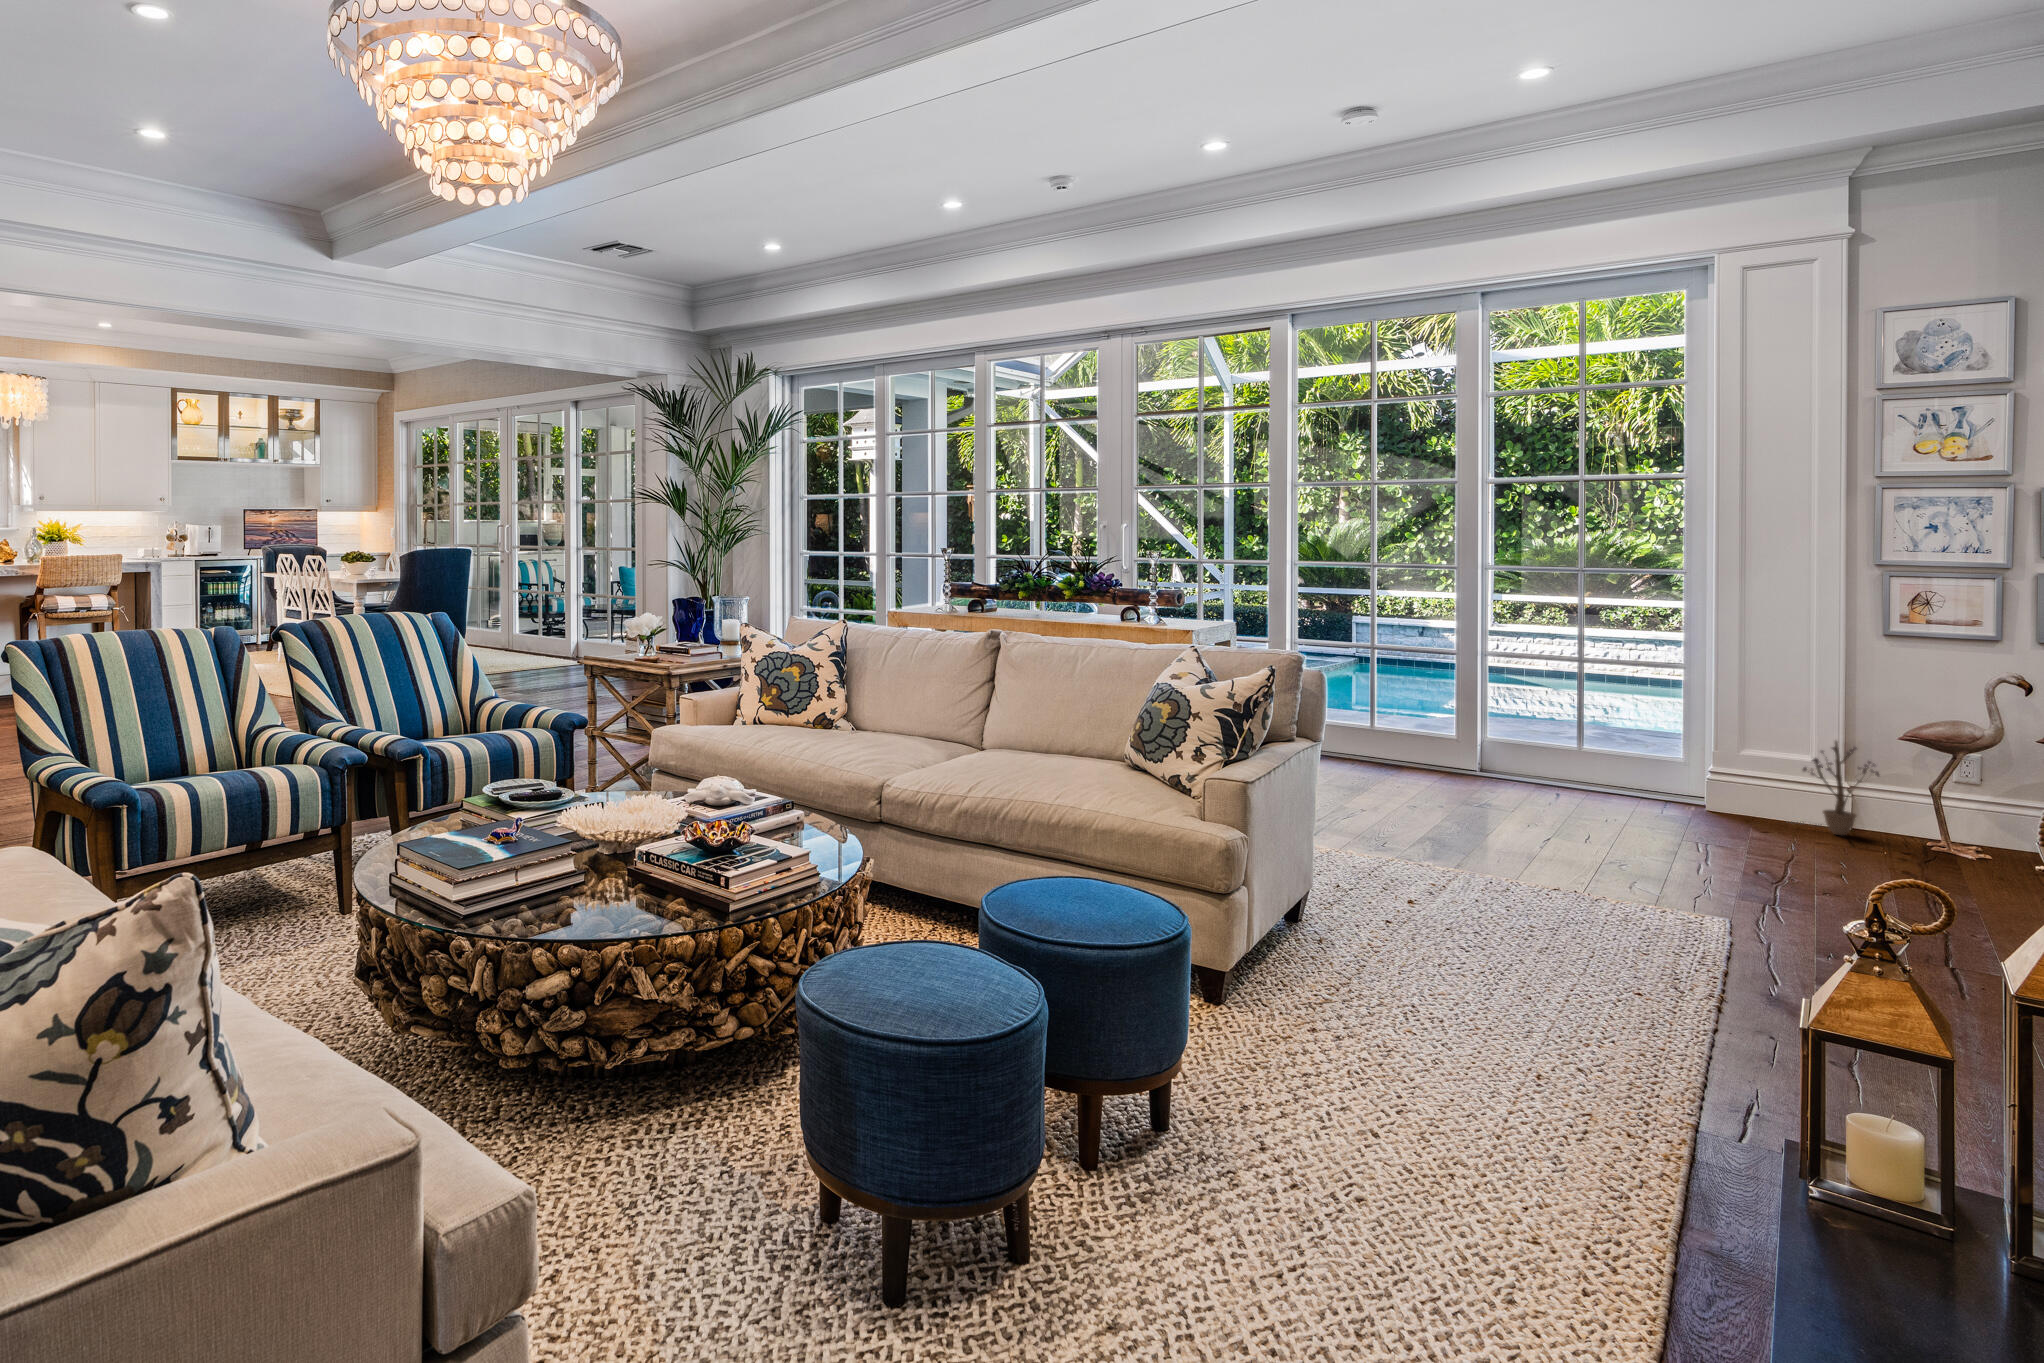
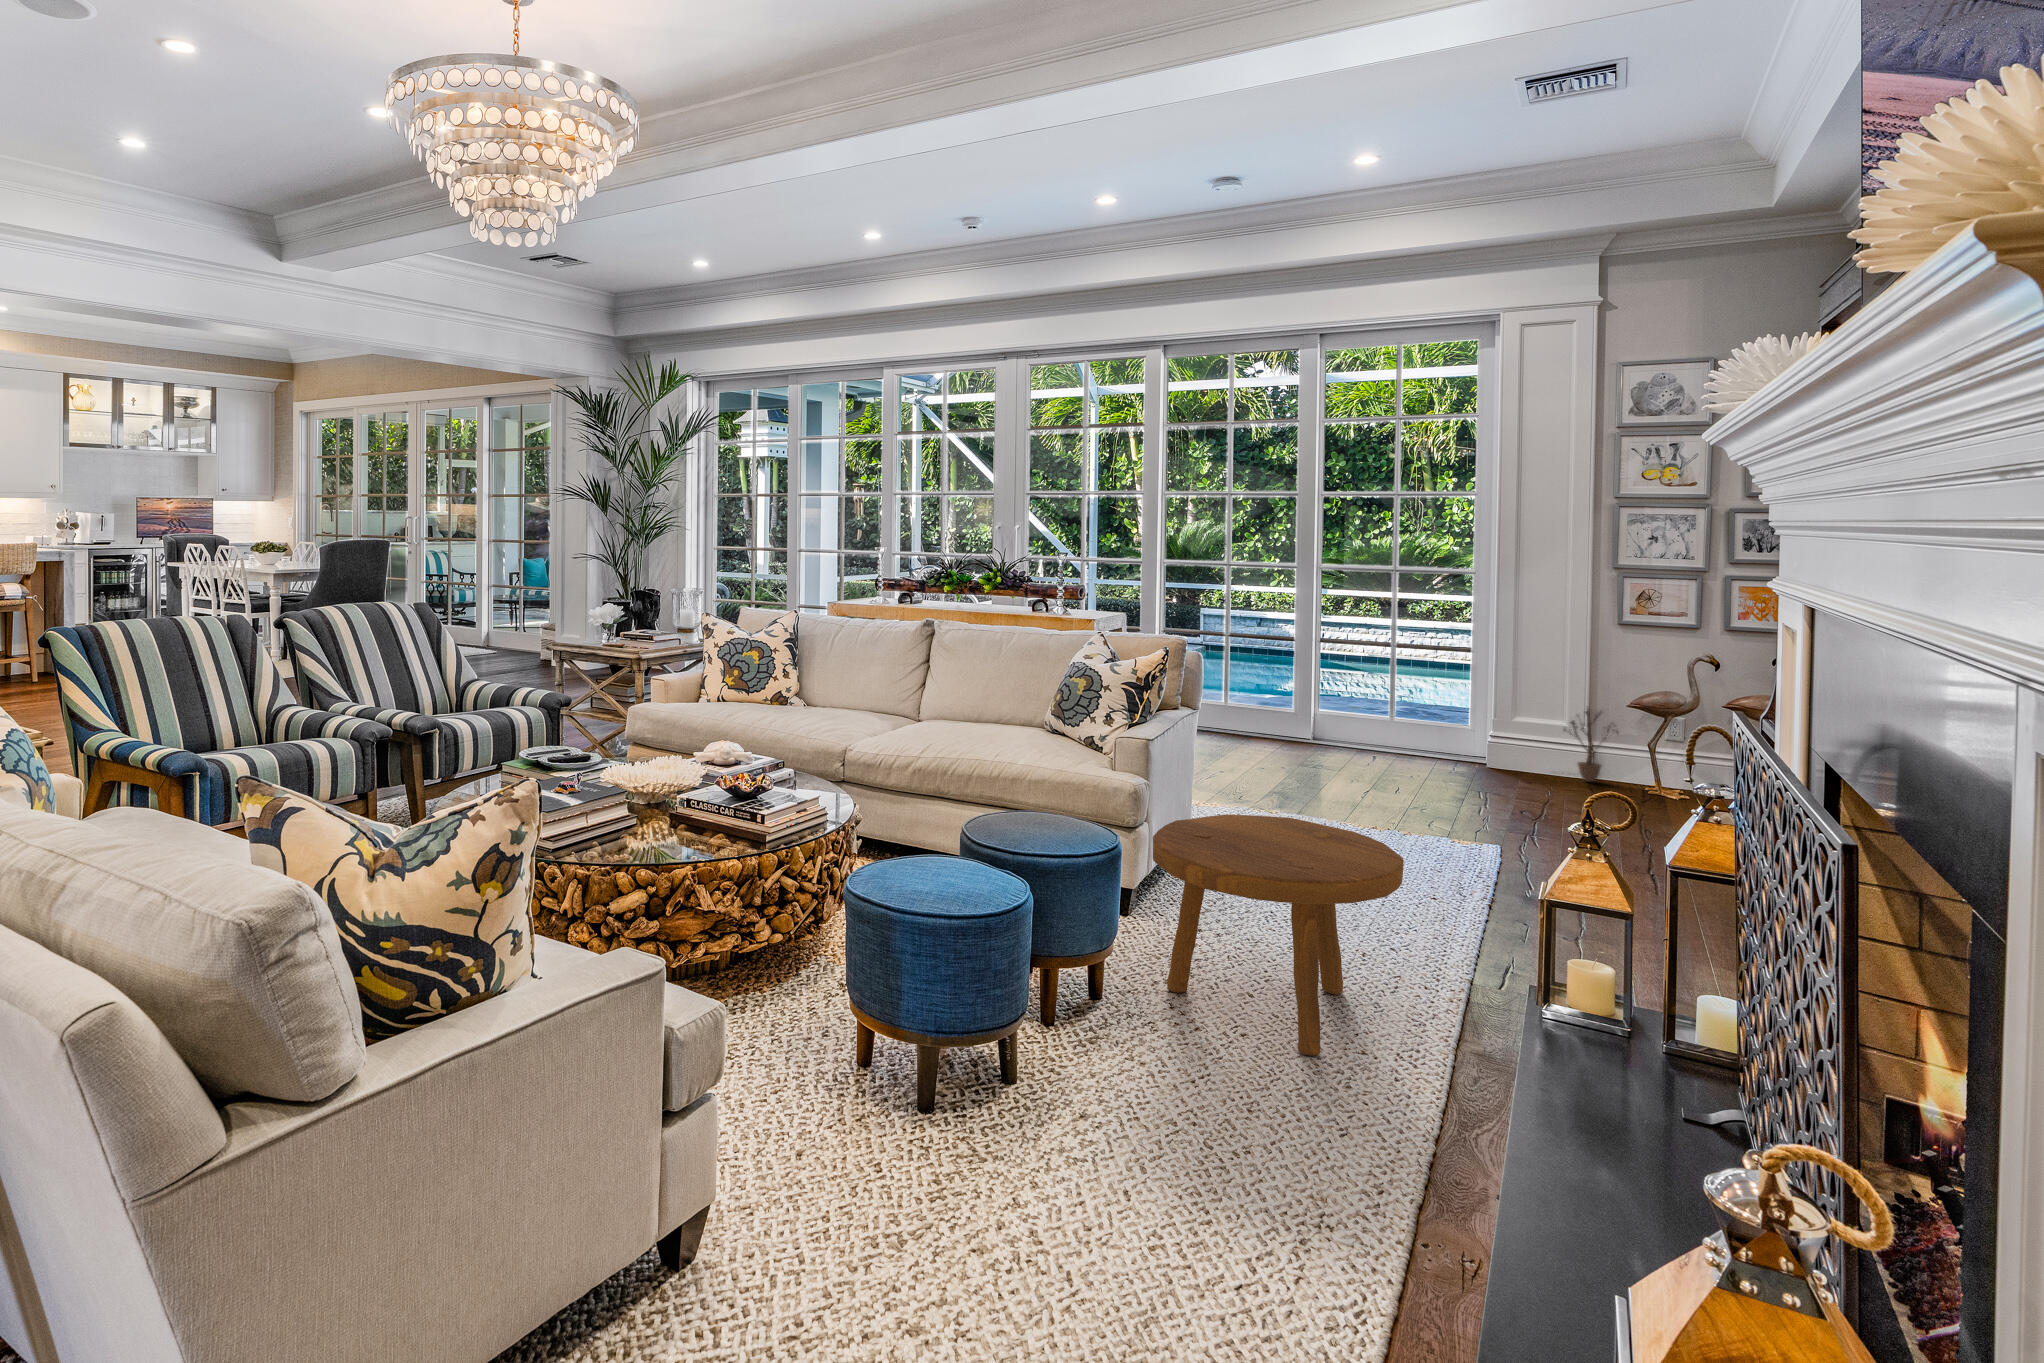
footstool: none [1237,886,1597,1244] -> present [1153,814,1404,1056]

